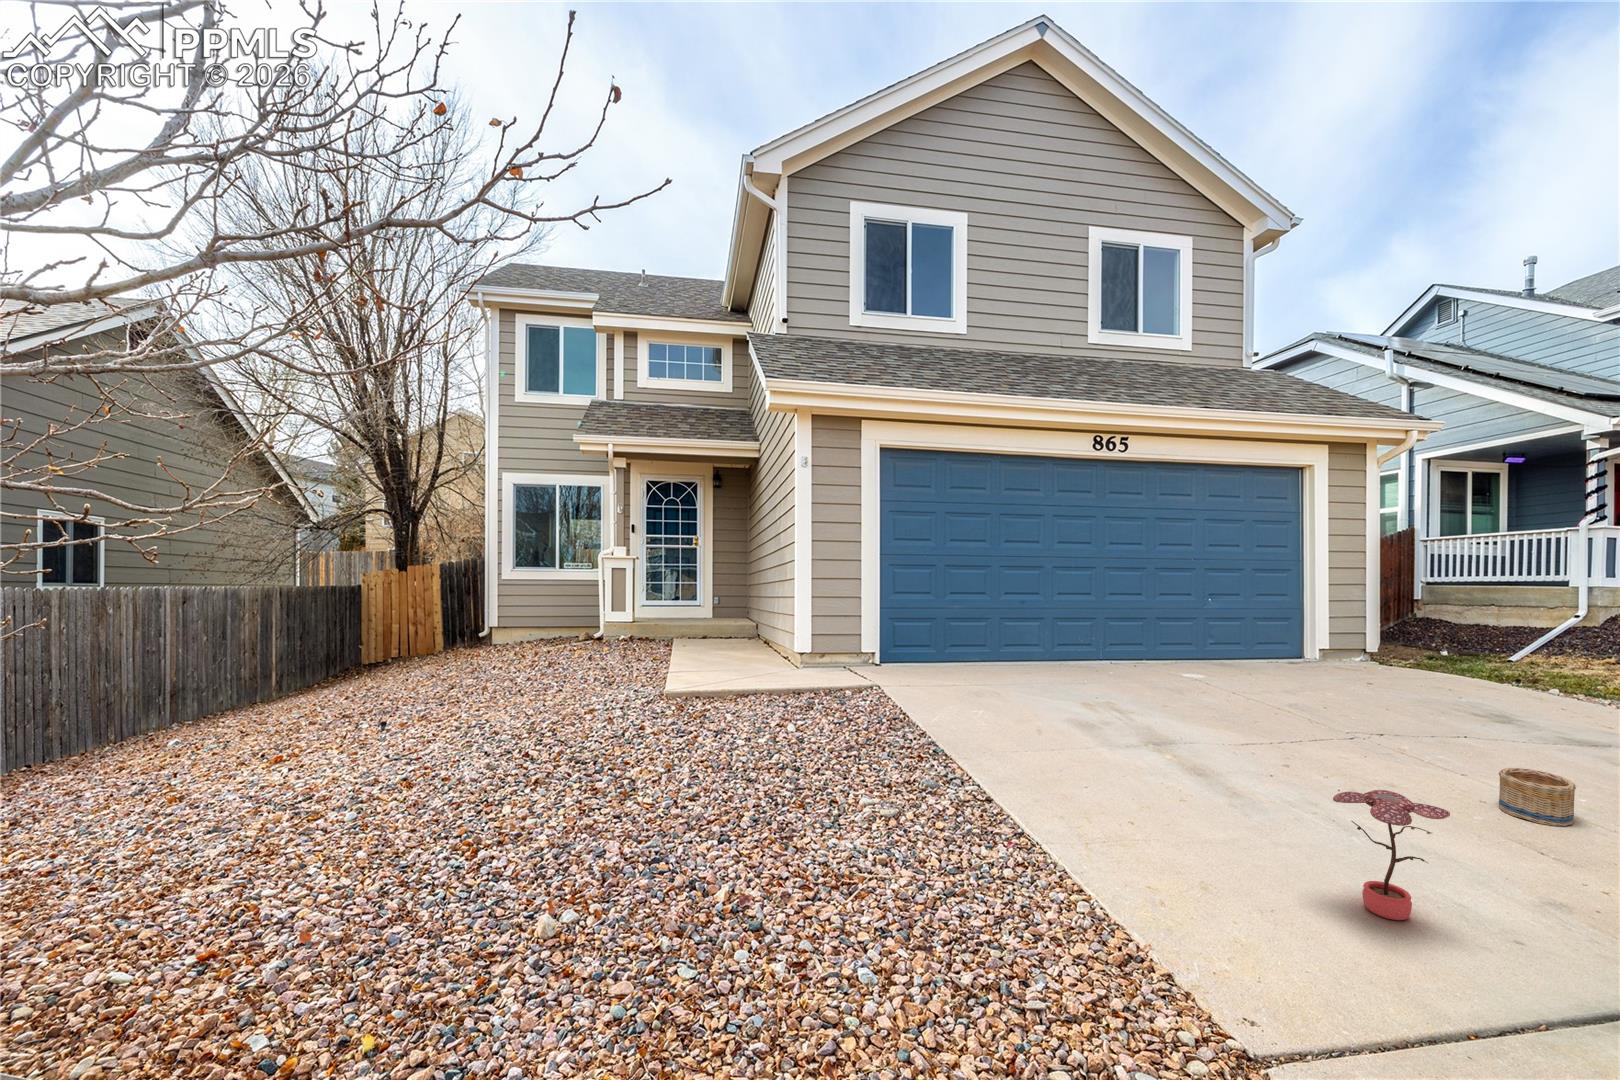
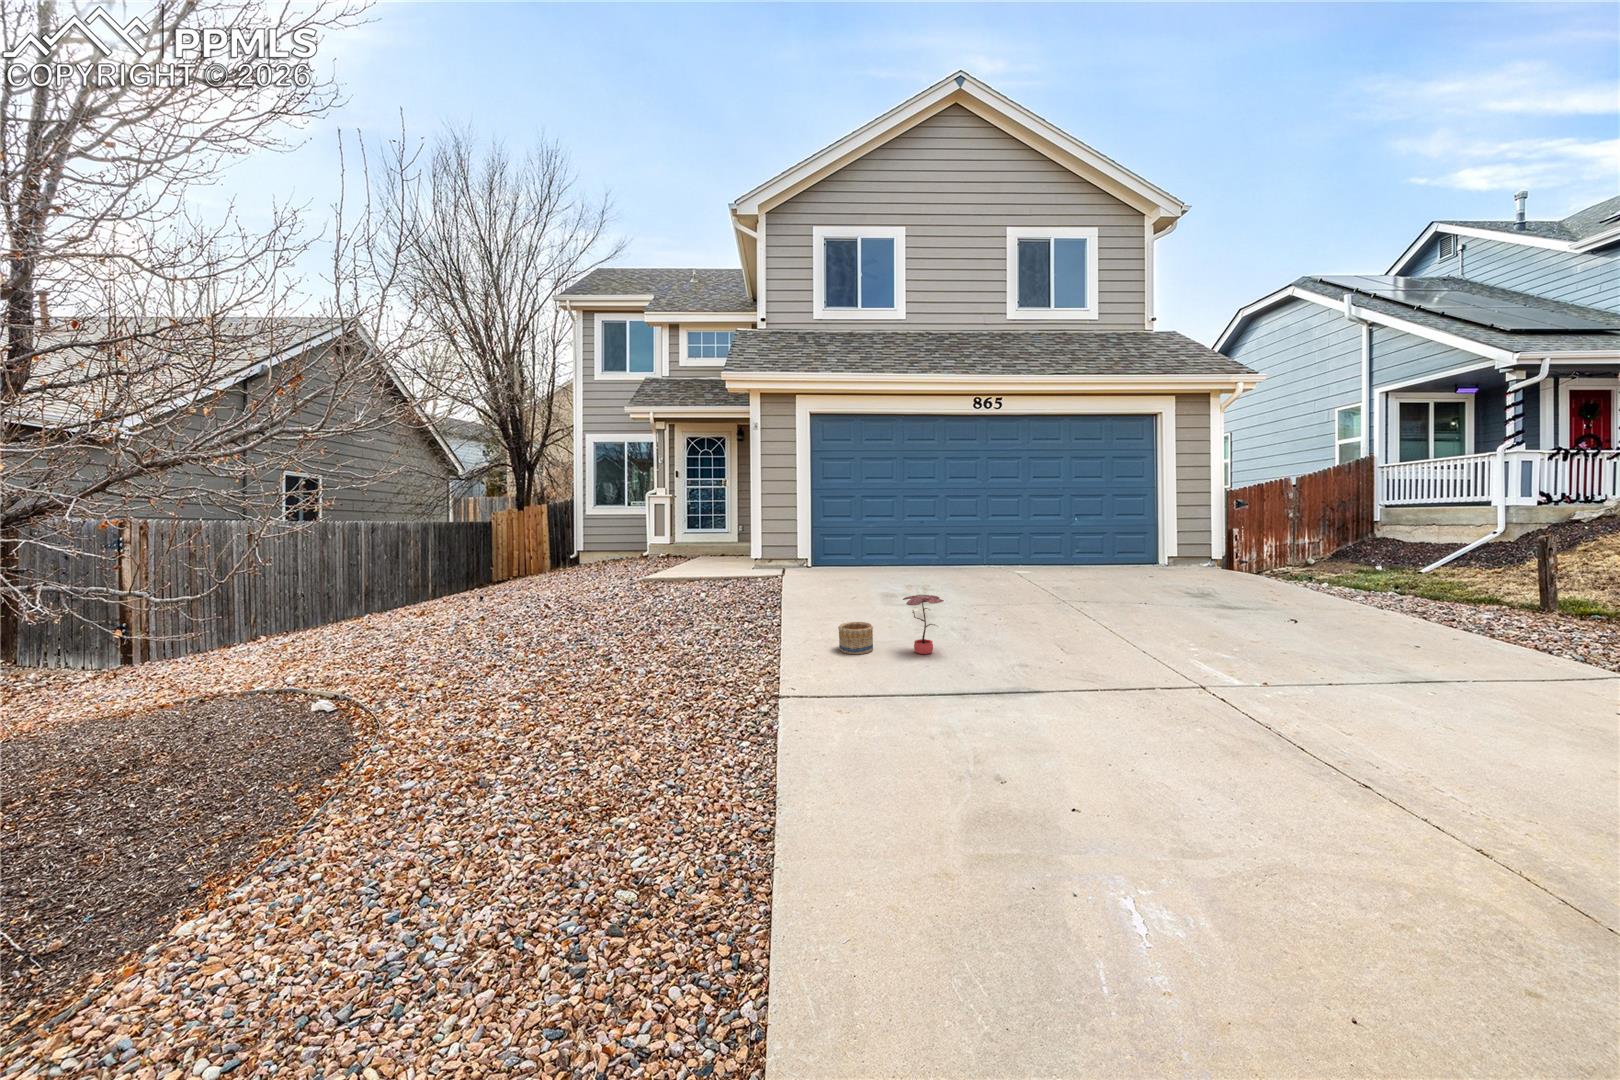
basket: present [1499,768,1576,826] -> present [838,622,873,654]

